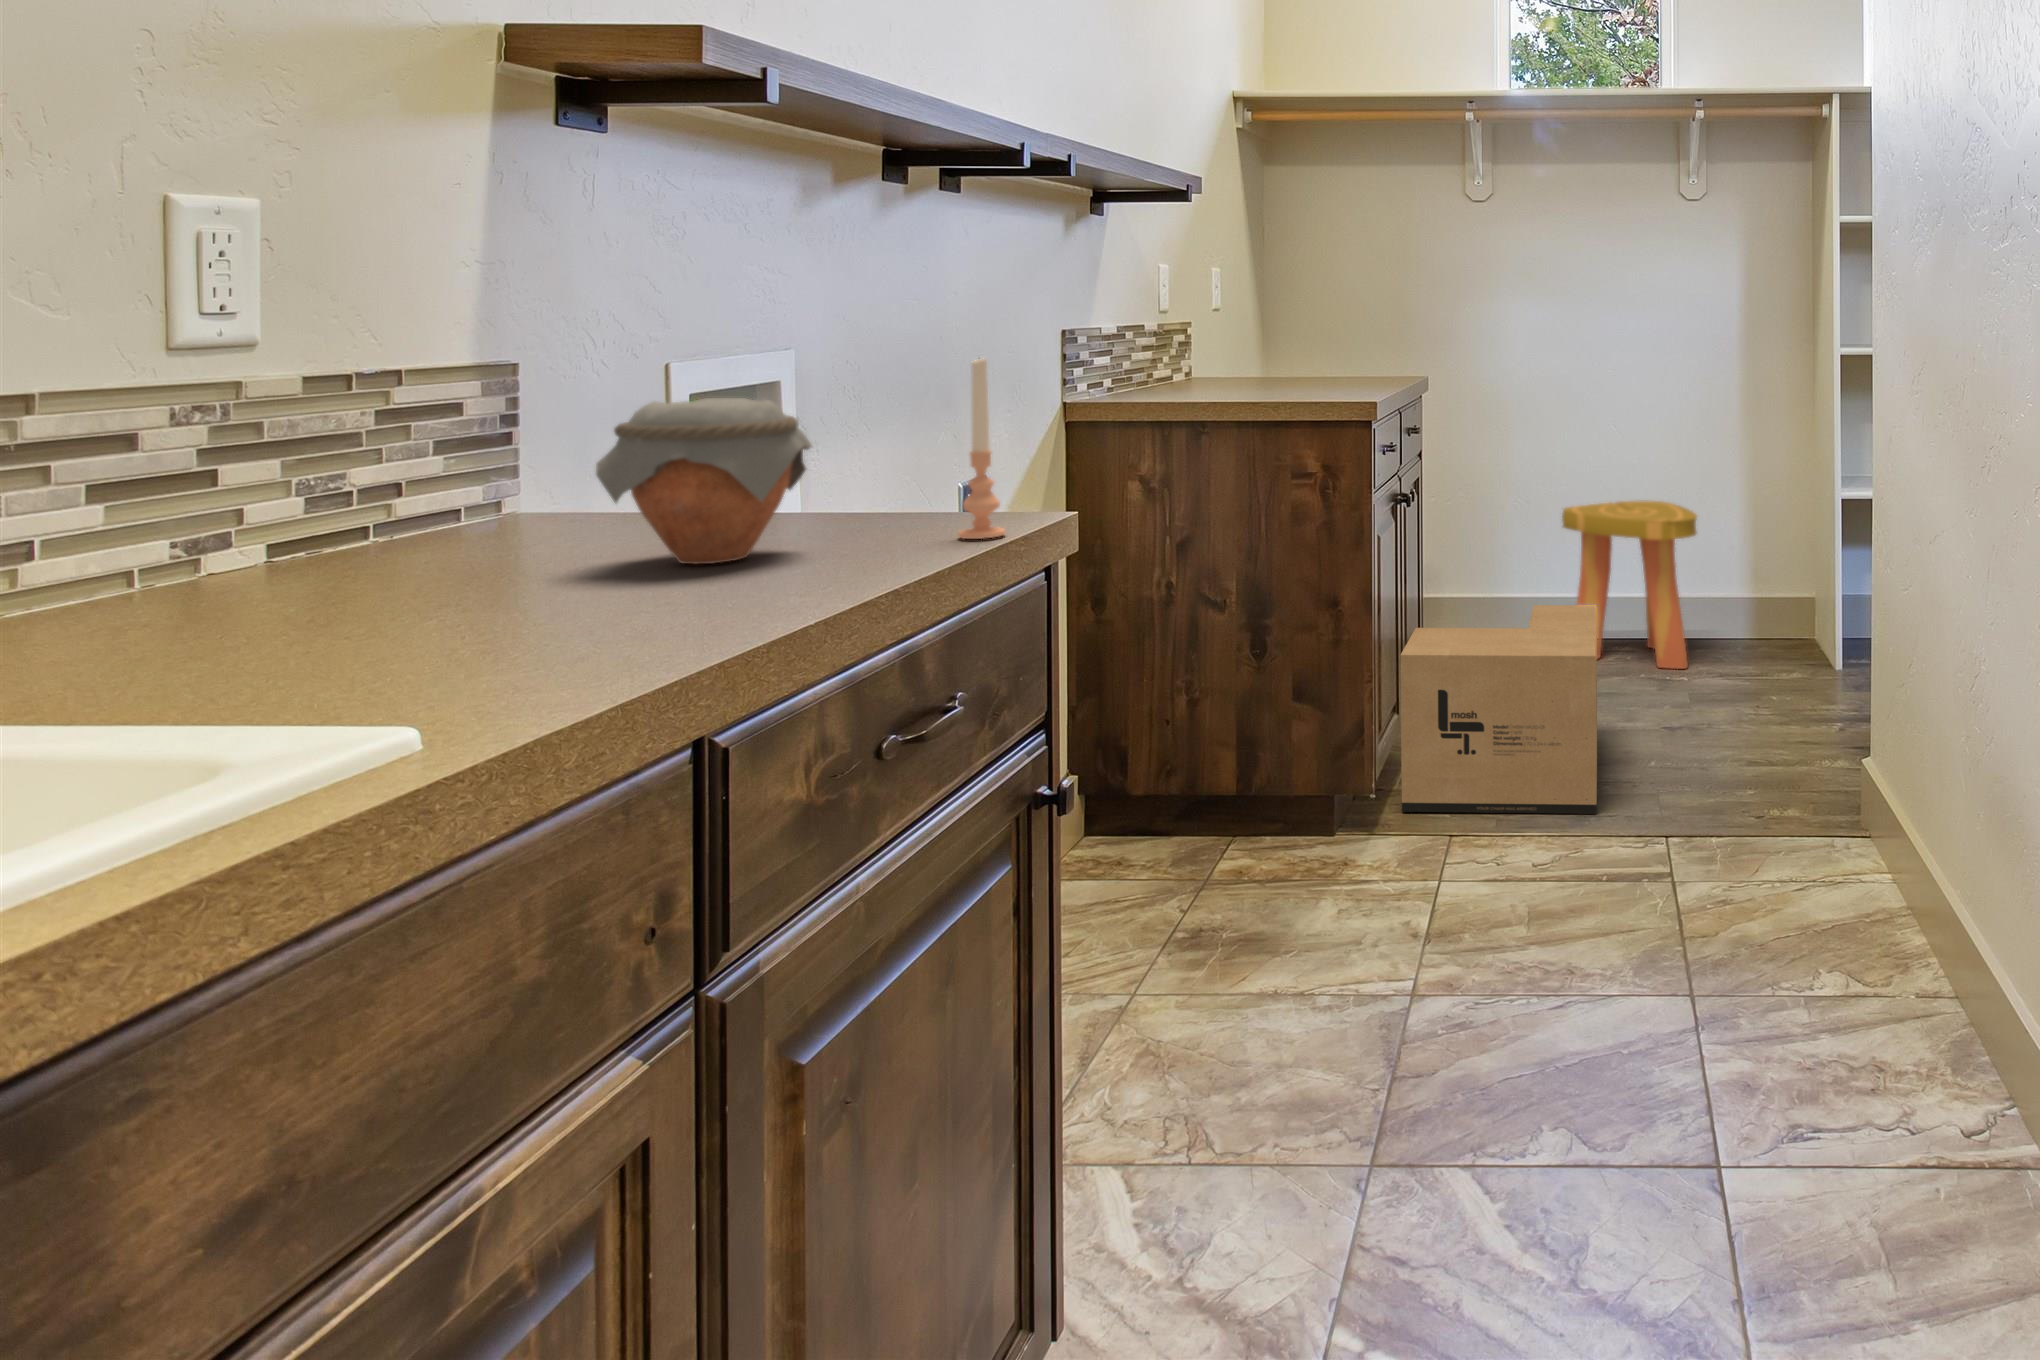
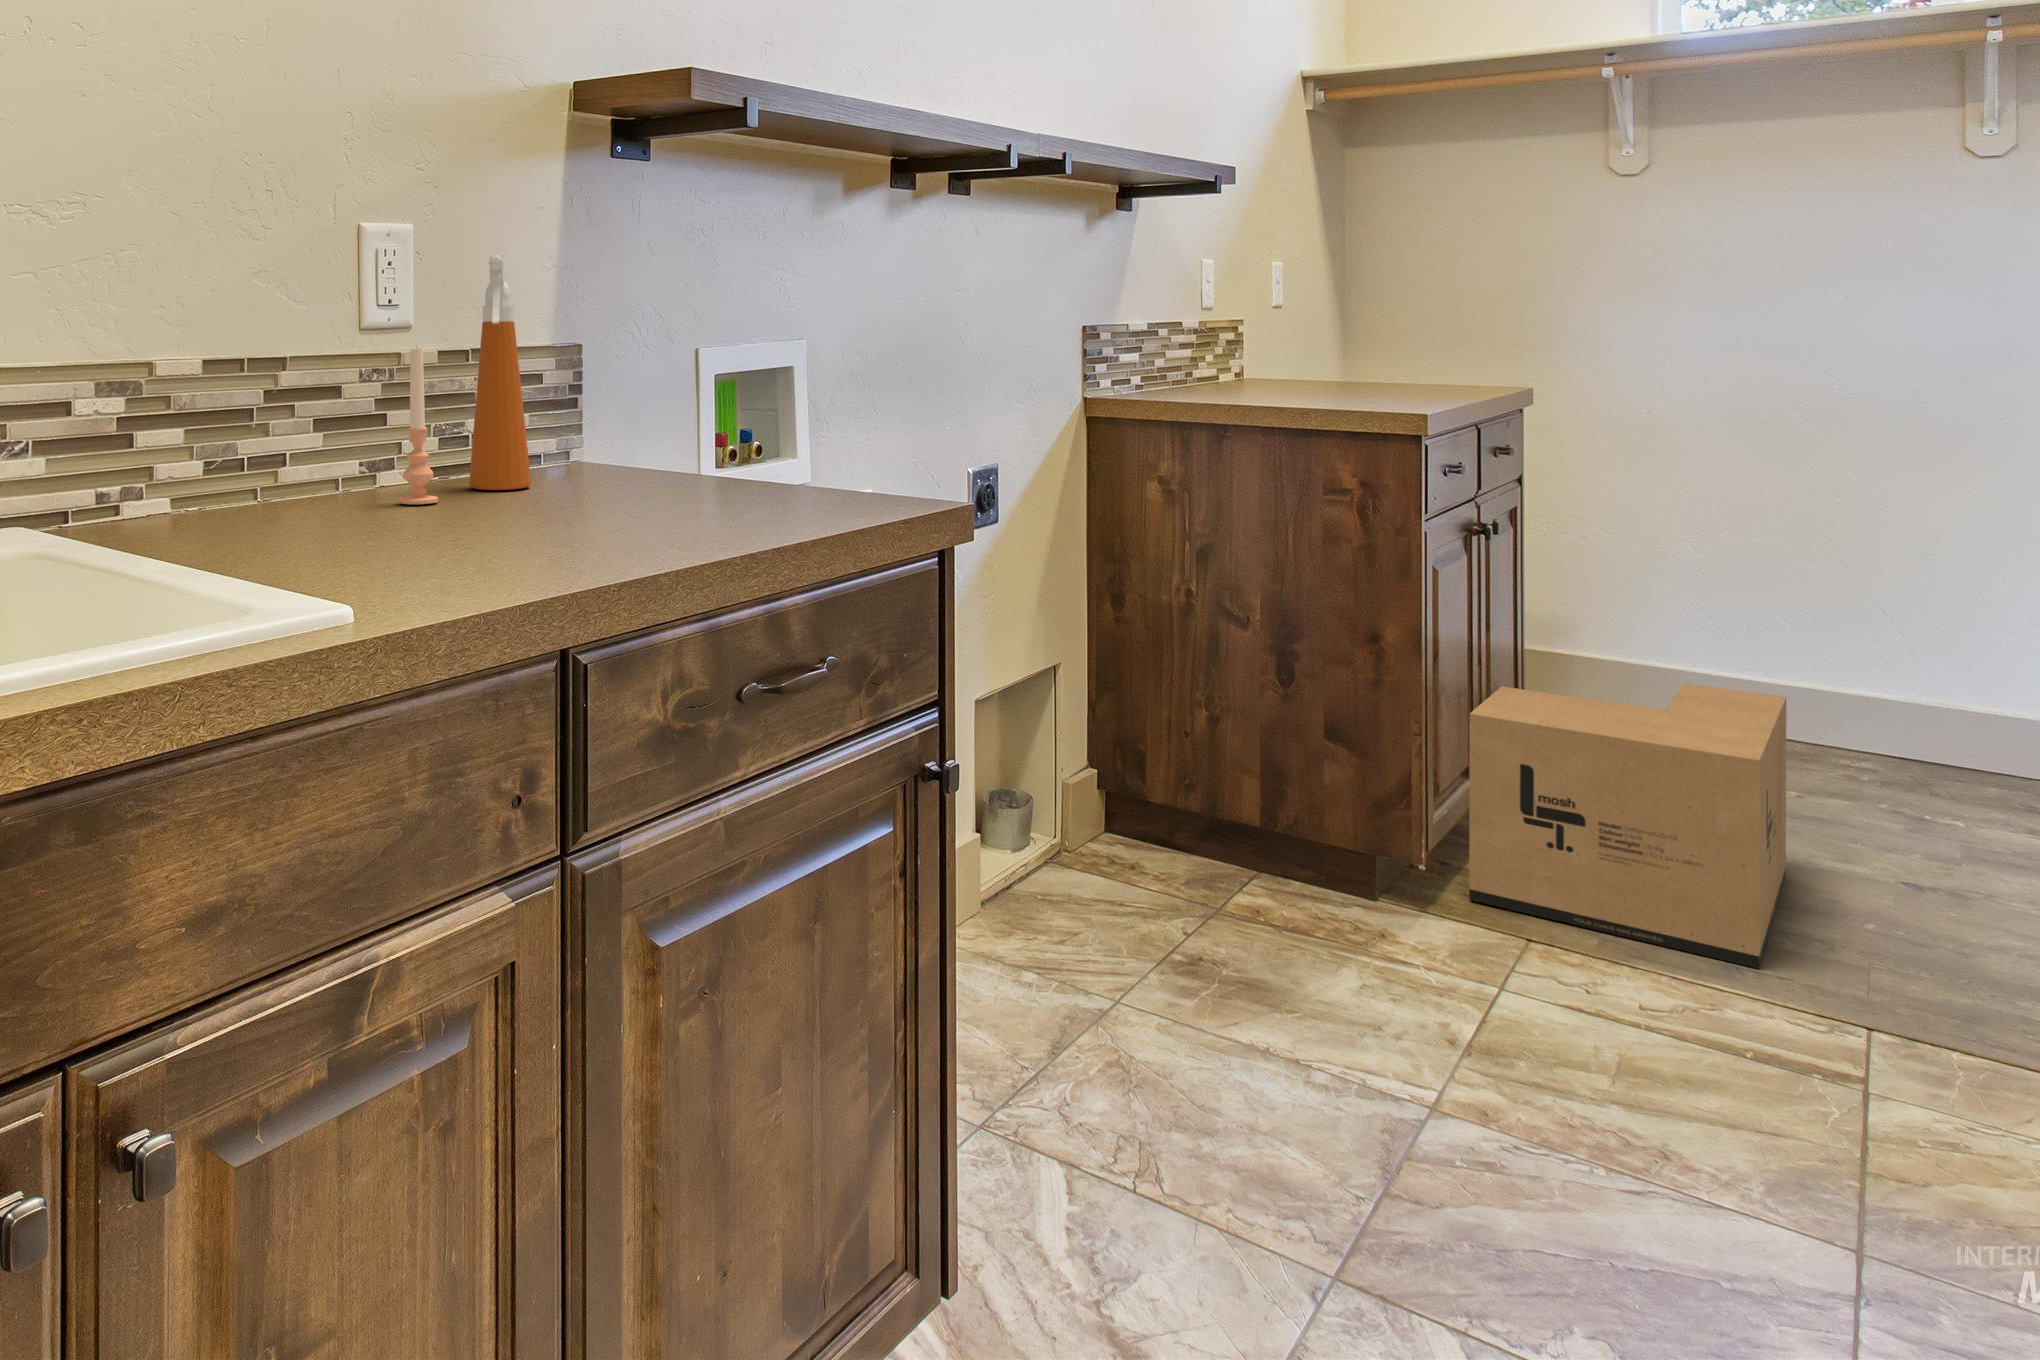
spray bottle: none [366,247,470,561] -> present [469,255,531,490]
candle: present [958,359,1005,539] -> present [399,346,438,504]
jar: present [596,398,812,564] -> none [586,375,742,512]
stool: present [1562,500,1697,669] -> none [1758,566,1997,811]

